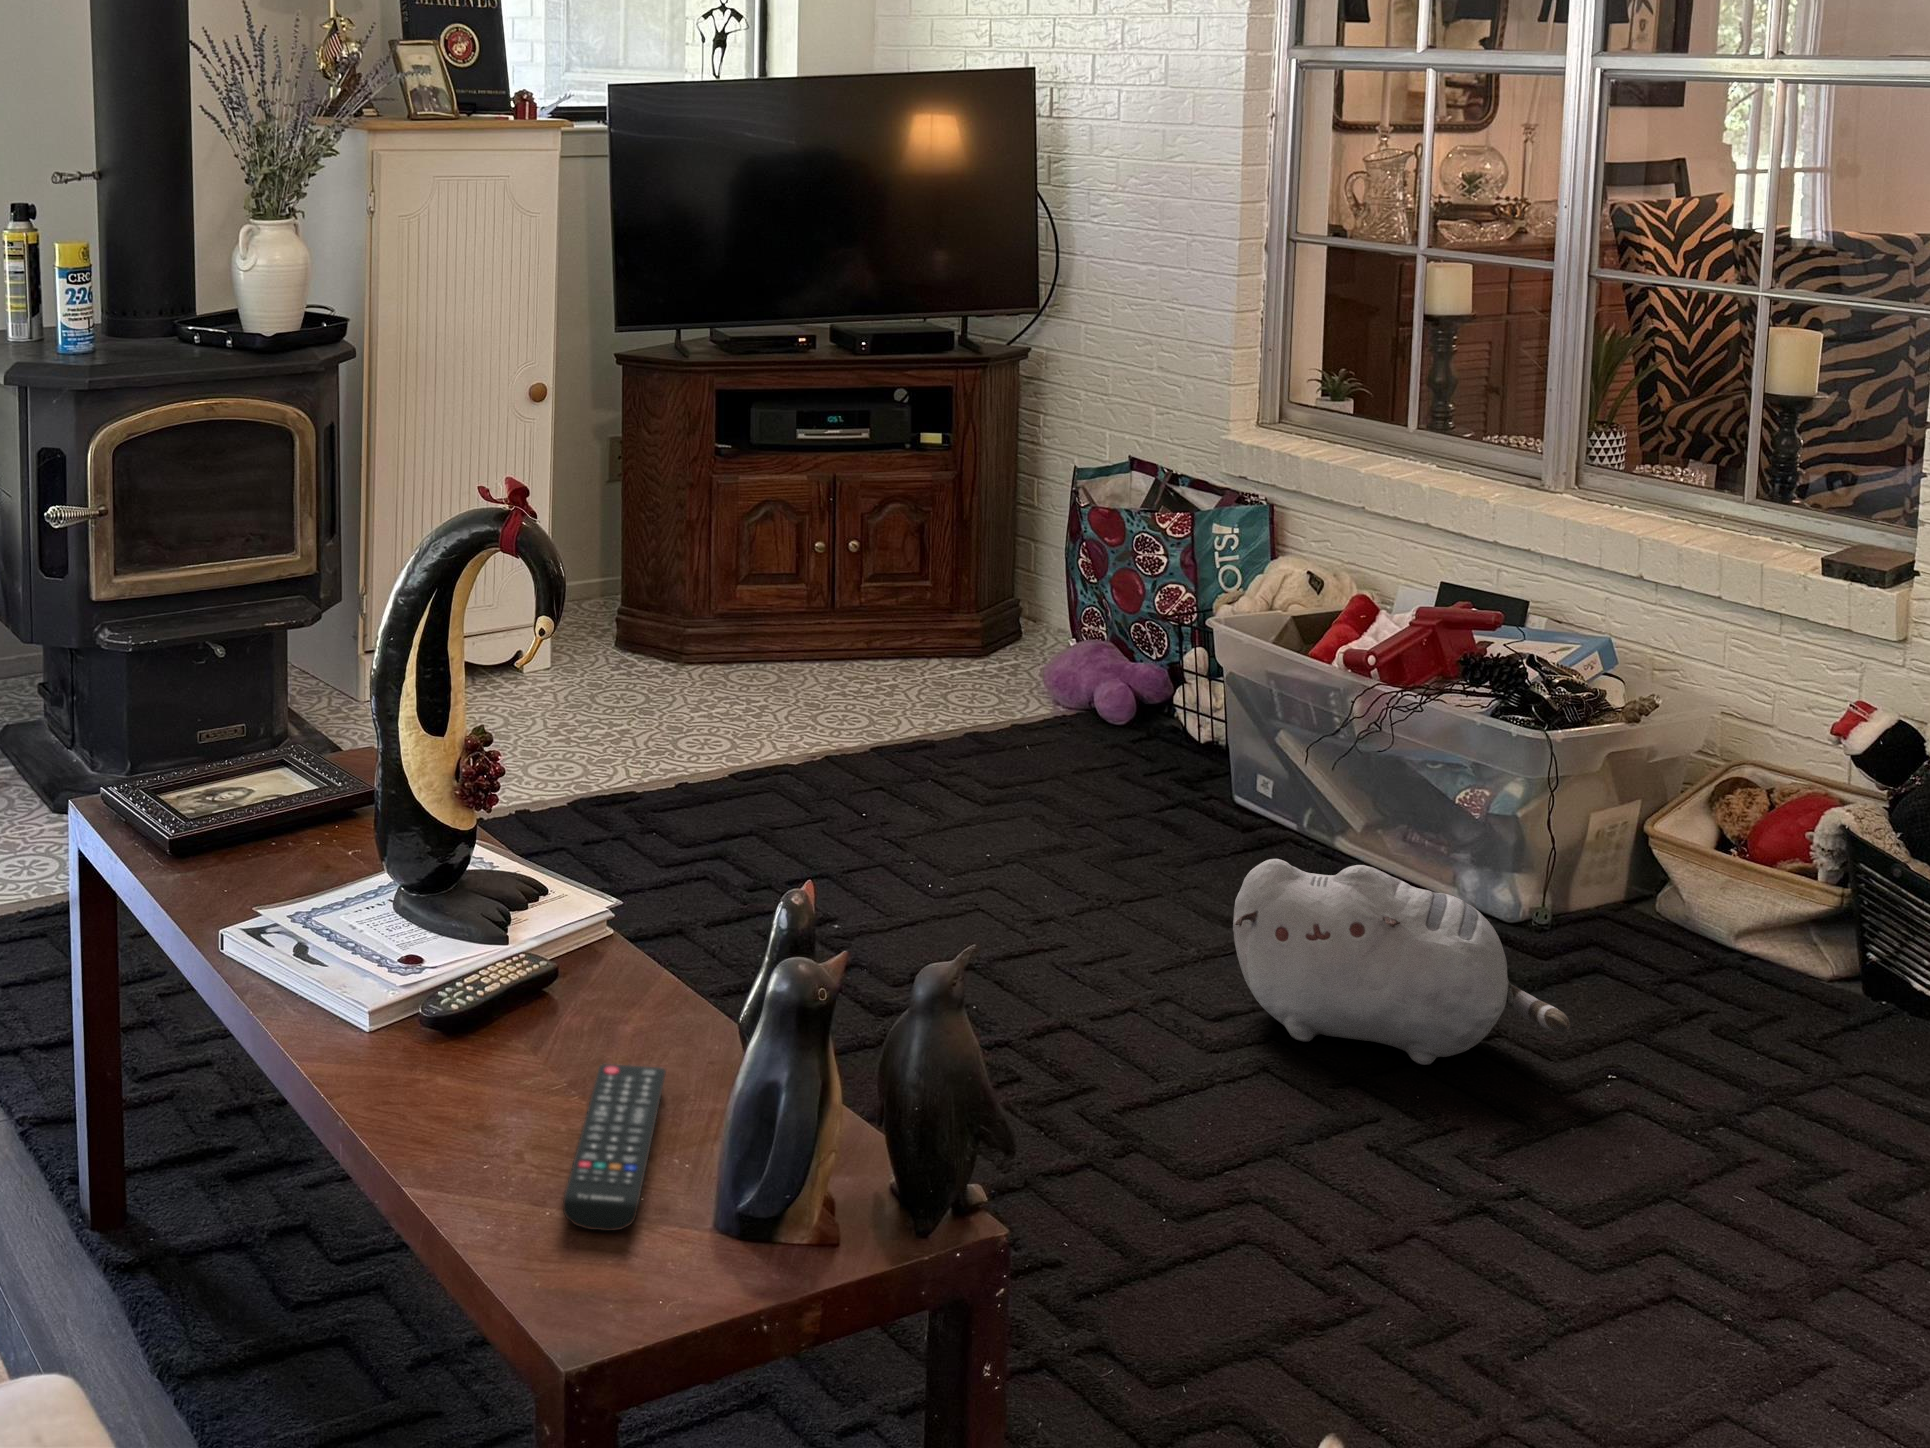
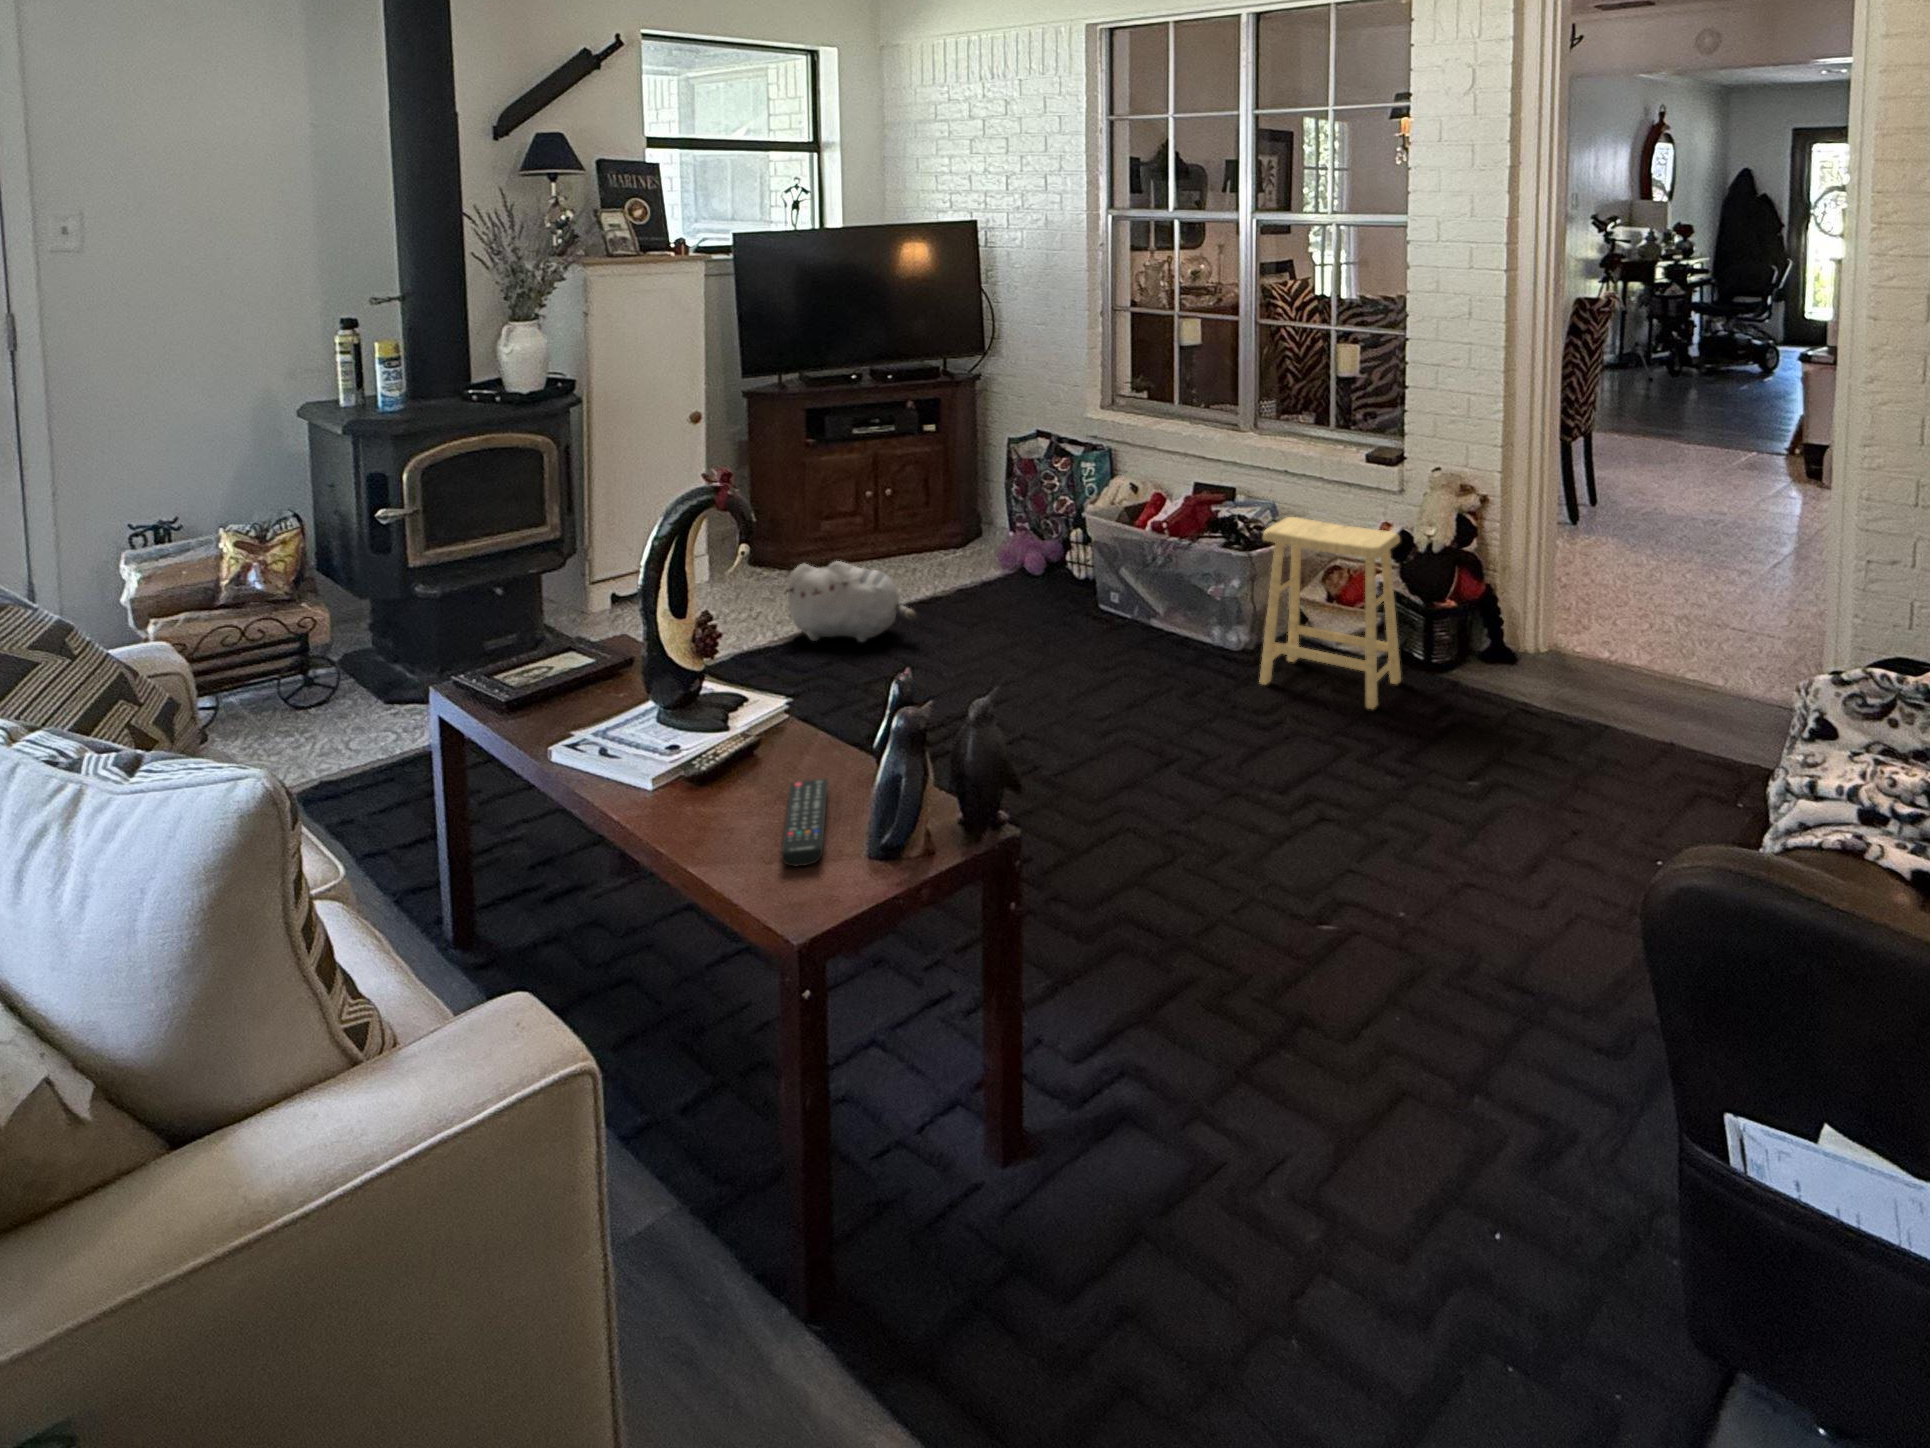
footstool: none [1557,669,1900,1088] -> present [1259,517,1401,709]
plush toy: present [1233,859,1570,1065] -> present [785,561,916,642]

